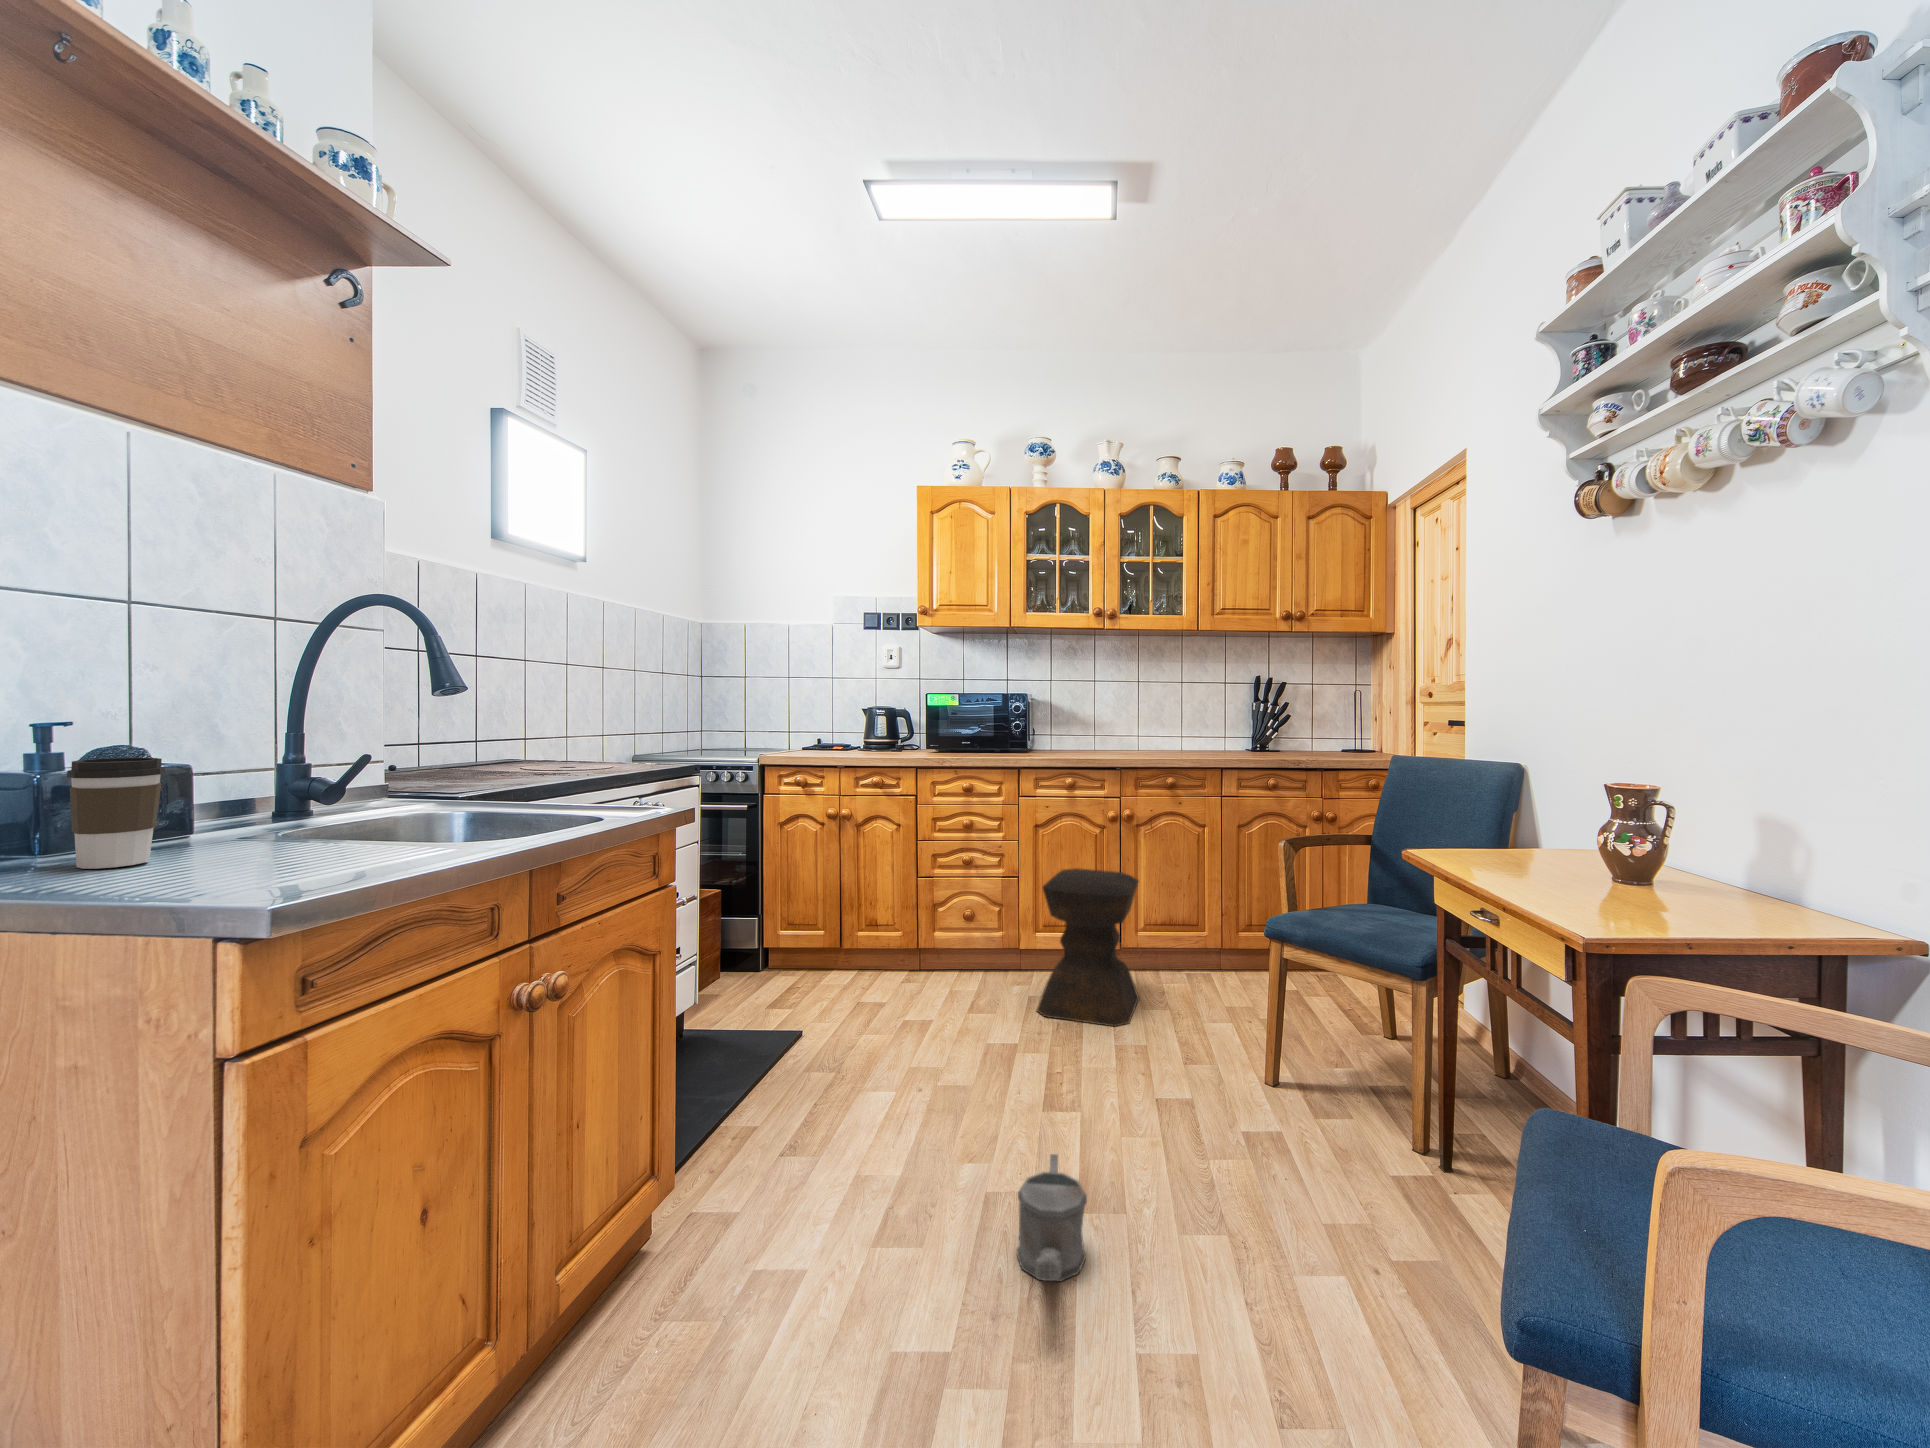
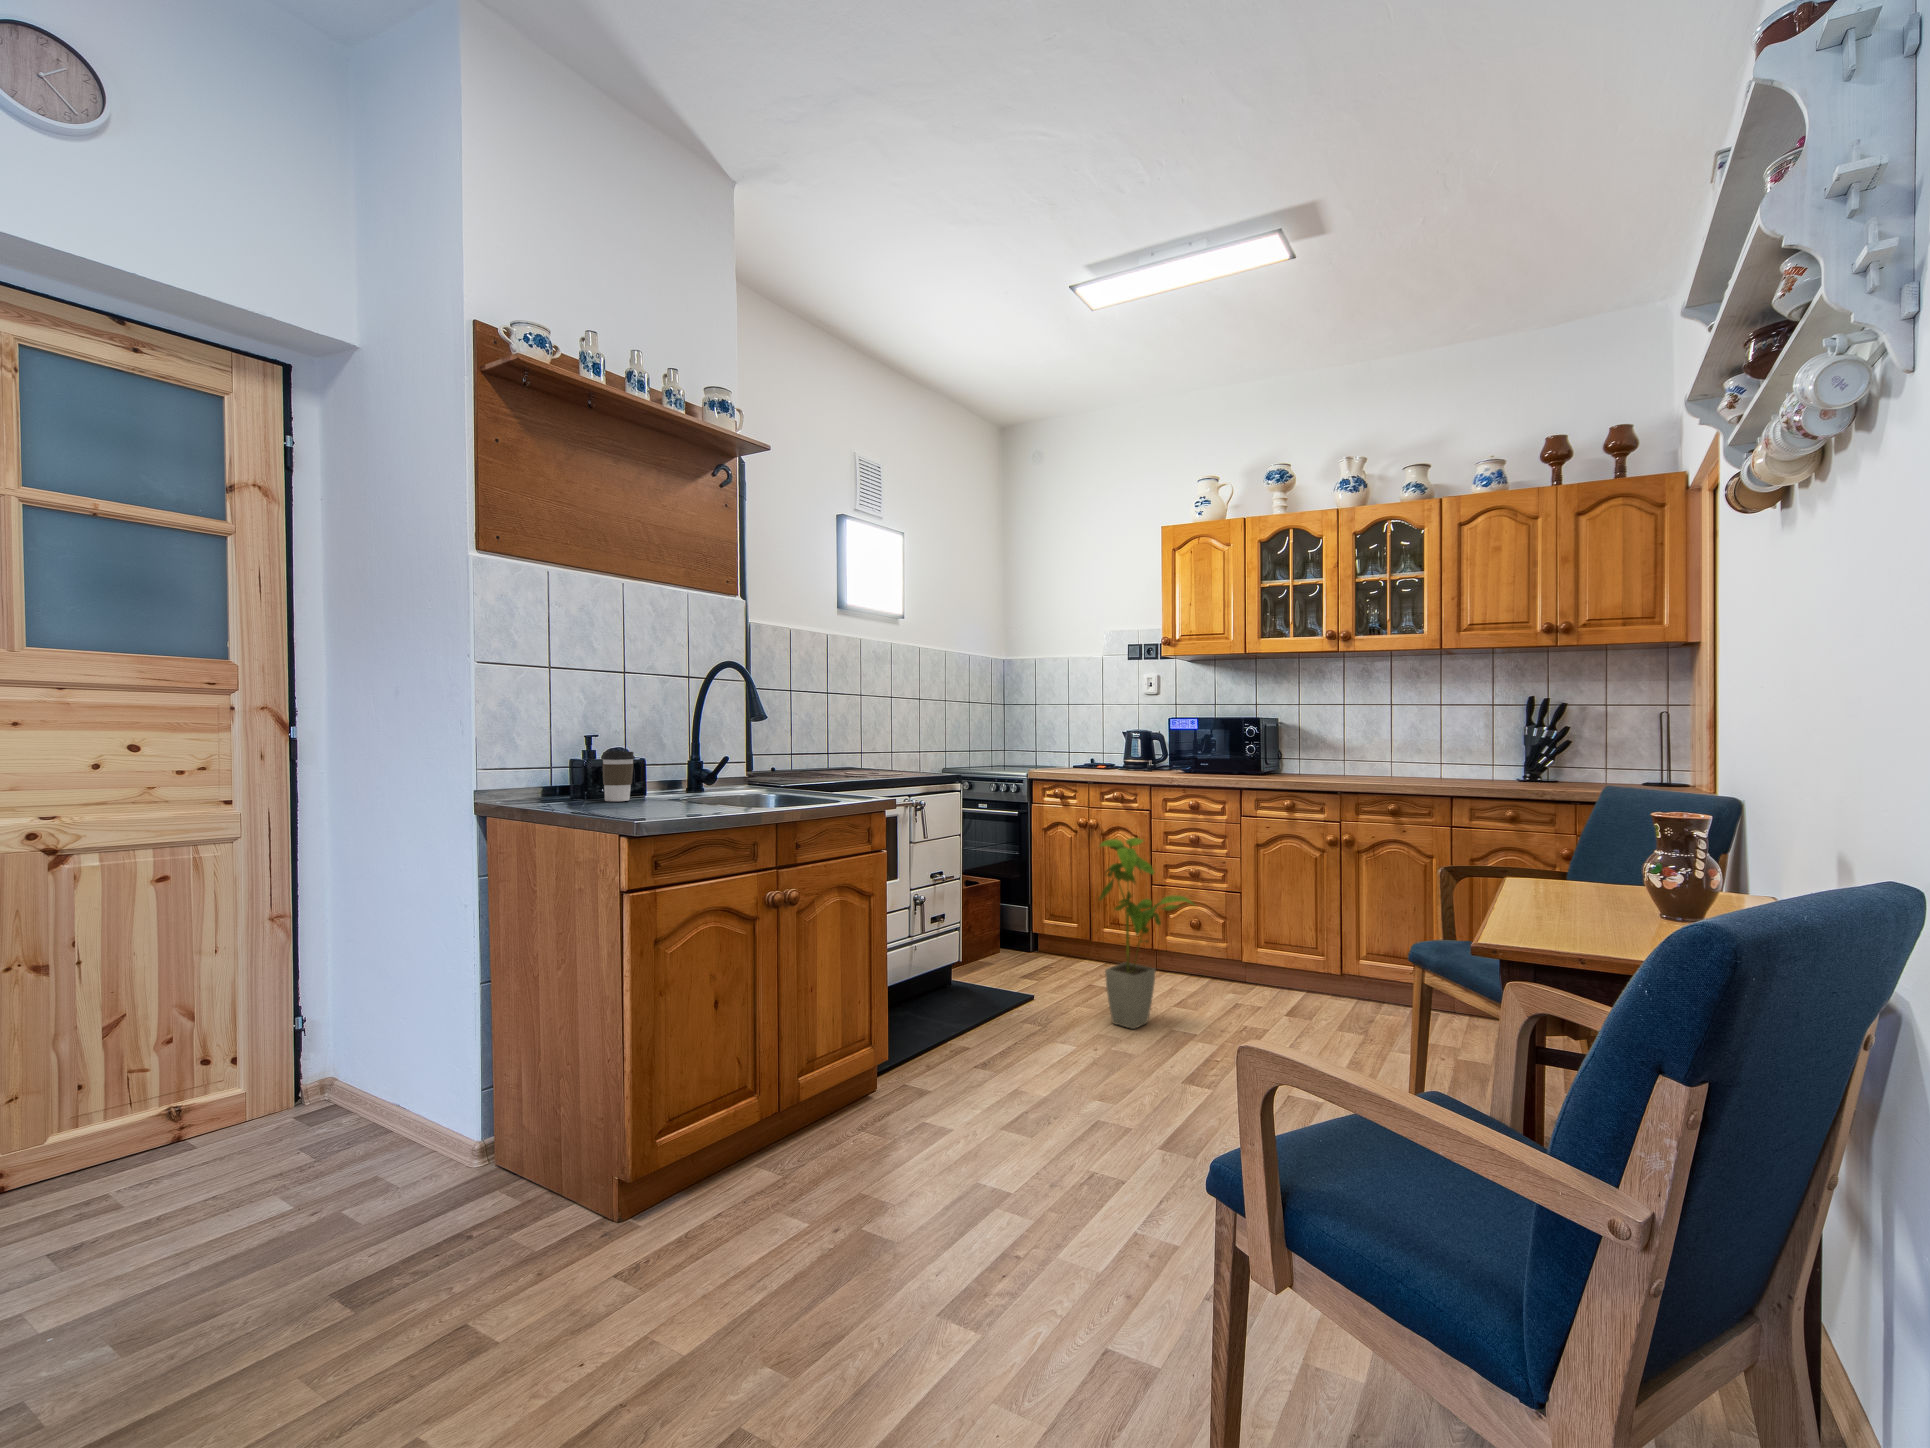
house plant: none [901,835,1019,1059] -> present [1099,838,1194,1029]
stool: present [1037,868,1139,1027] -> none [1238,884,1349,1031]
watering can: present [1016,1154,1087,1281] -> none [1088,1078,1158,1158]

